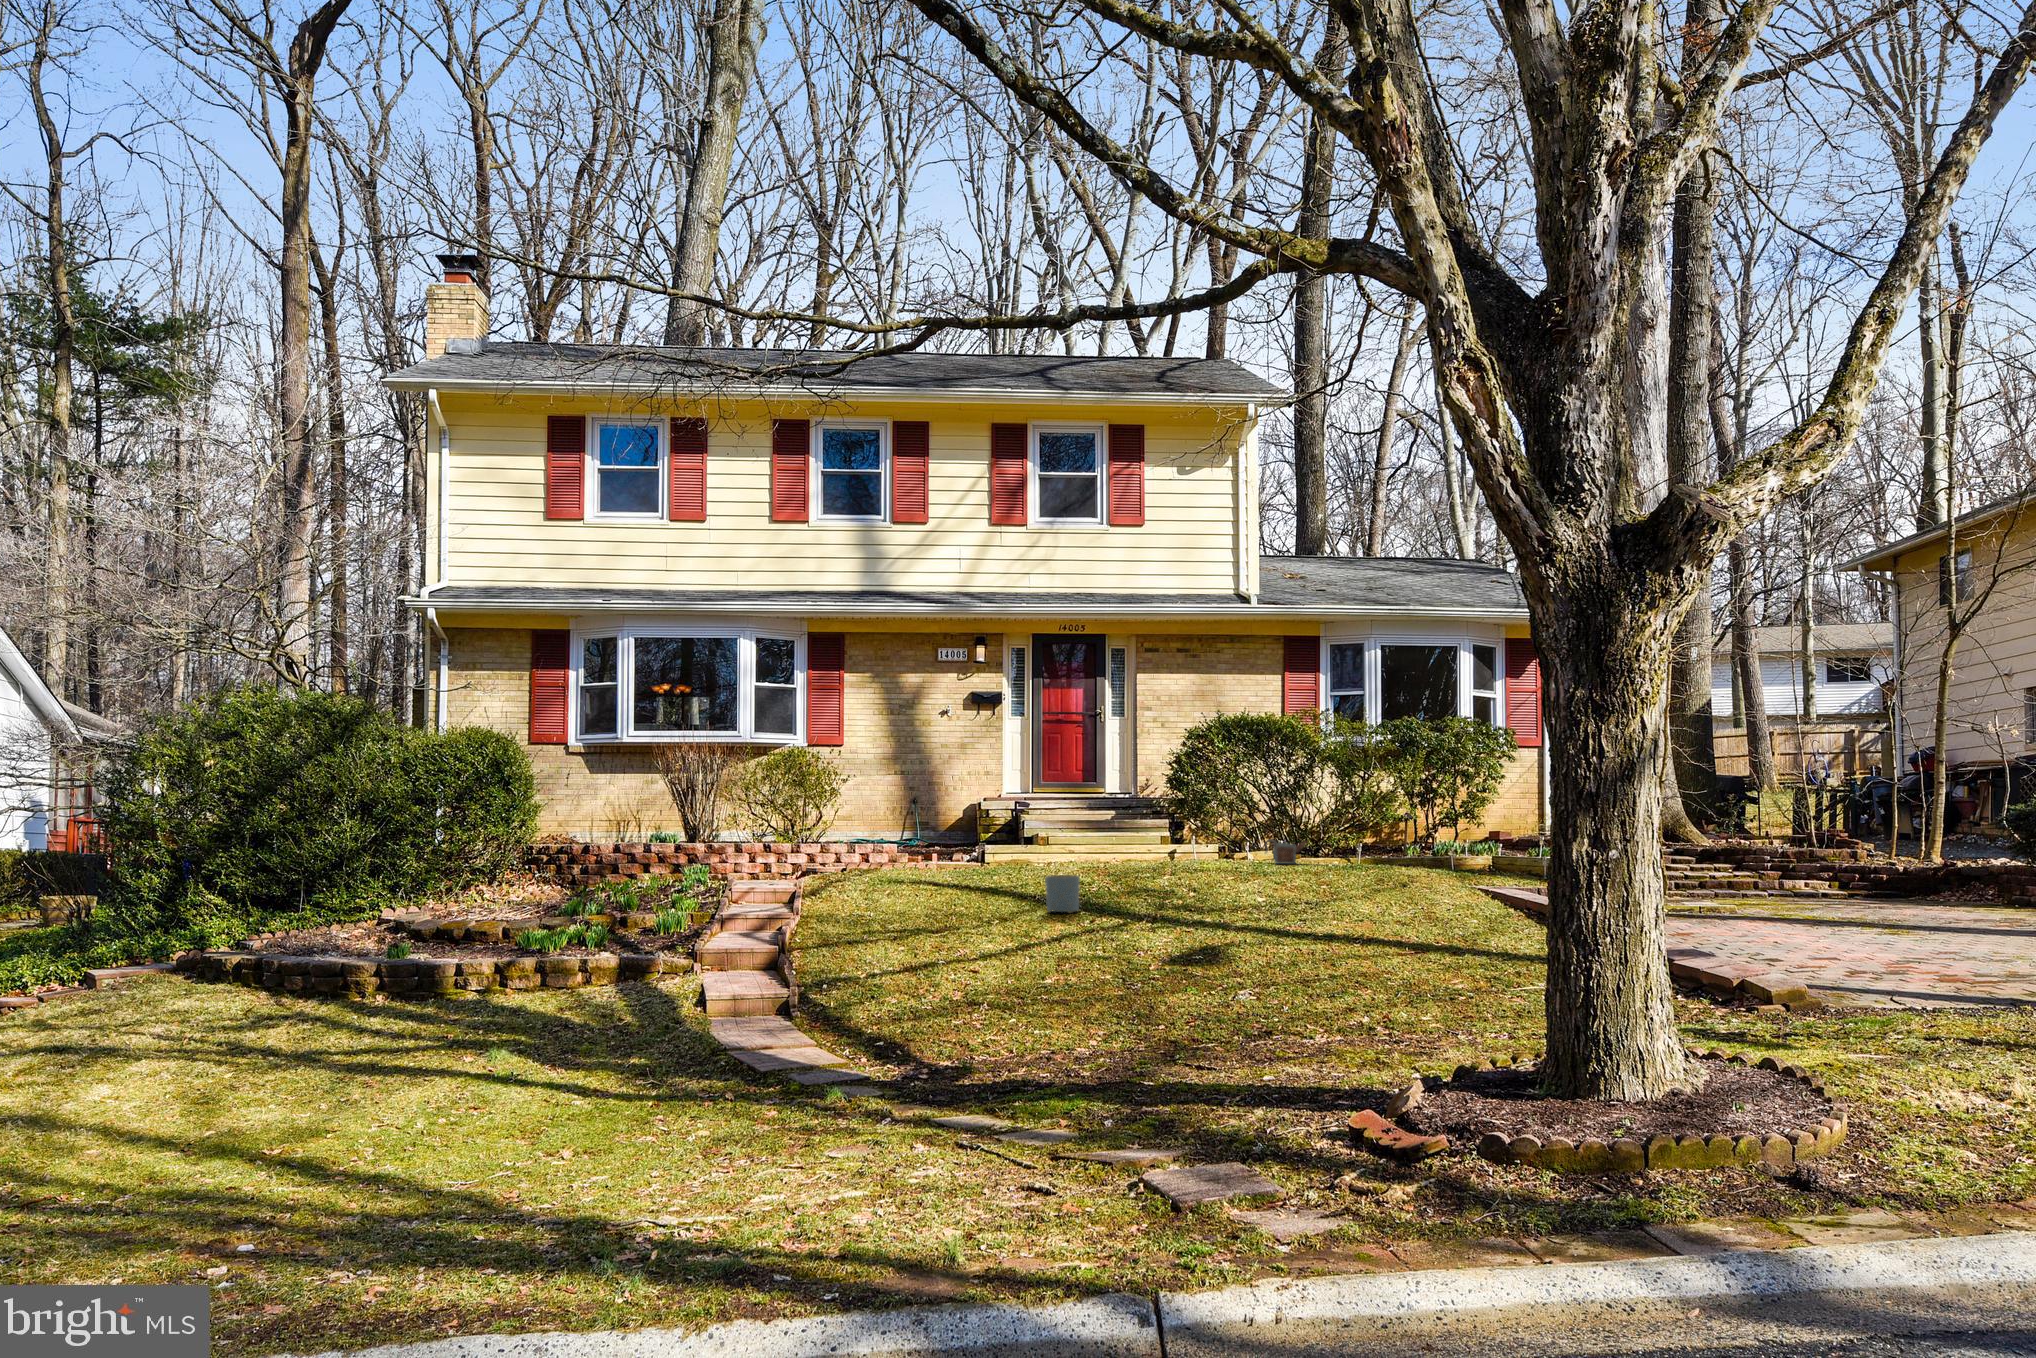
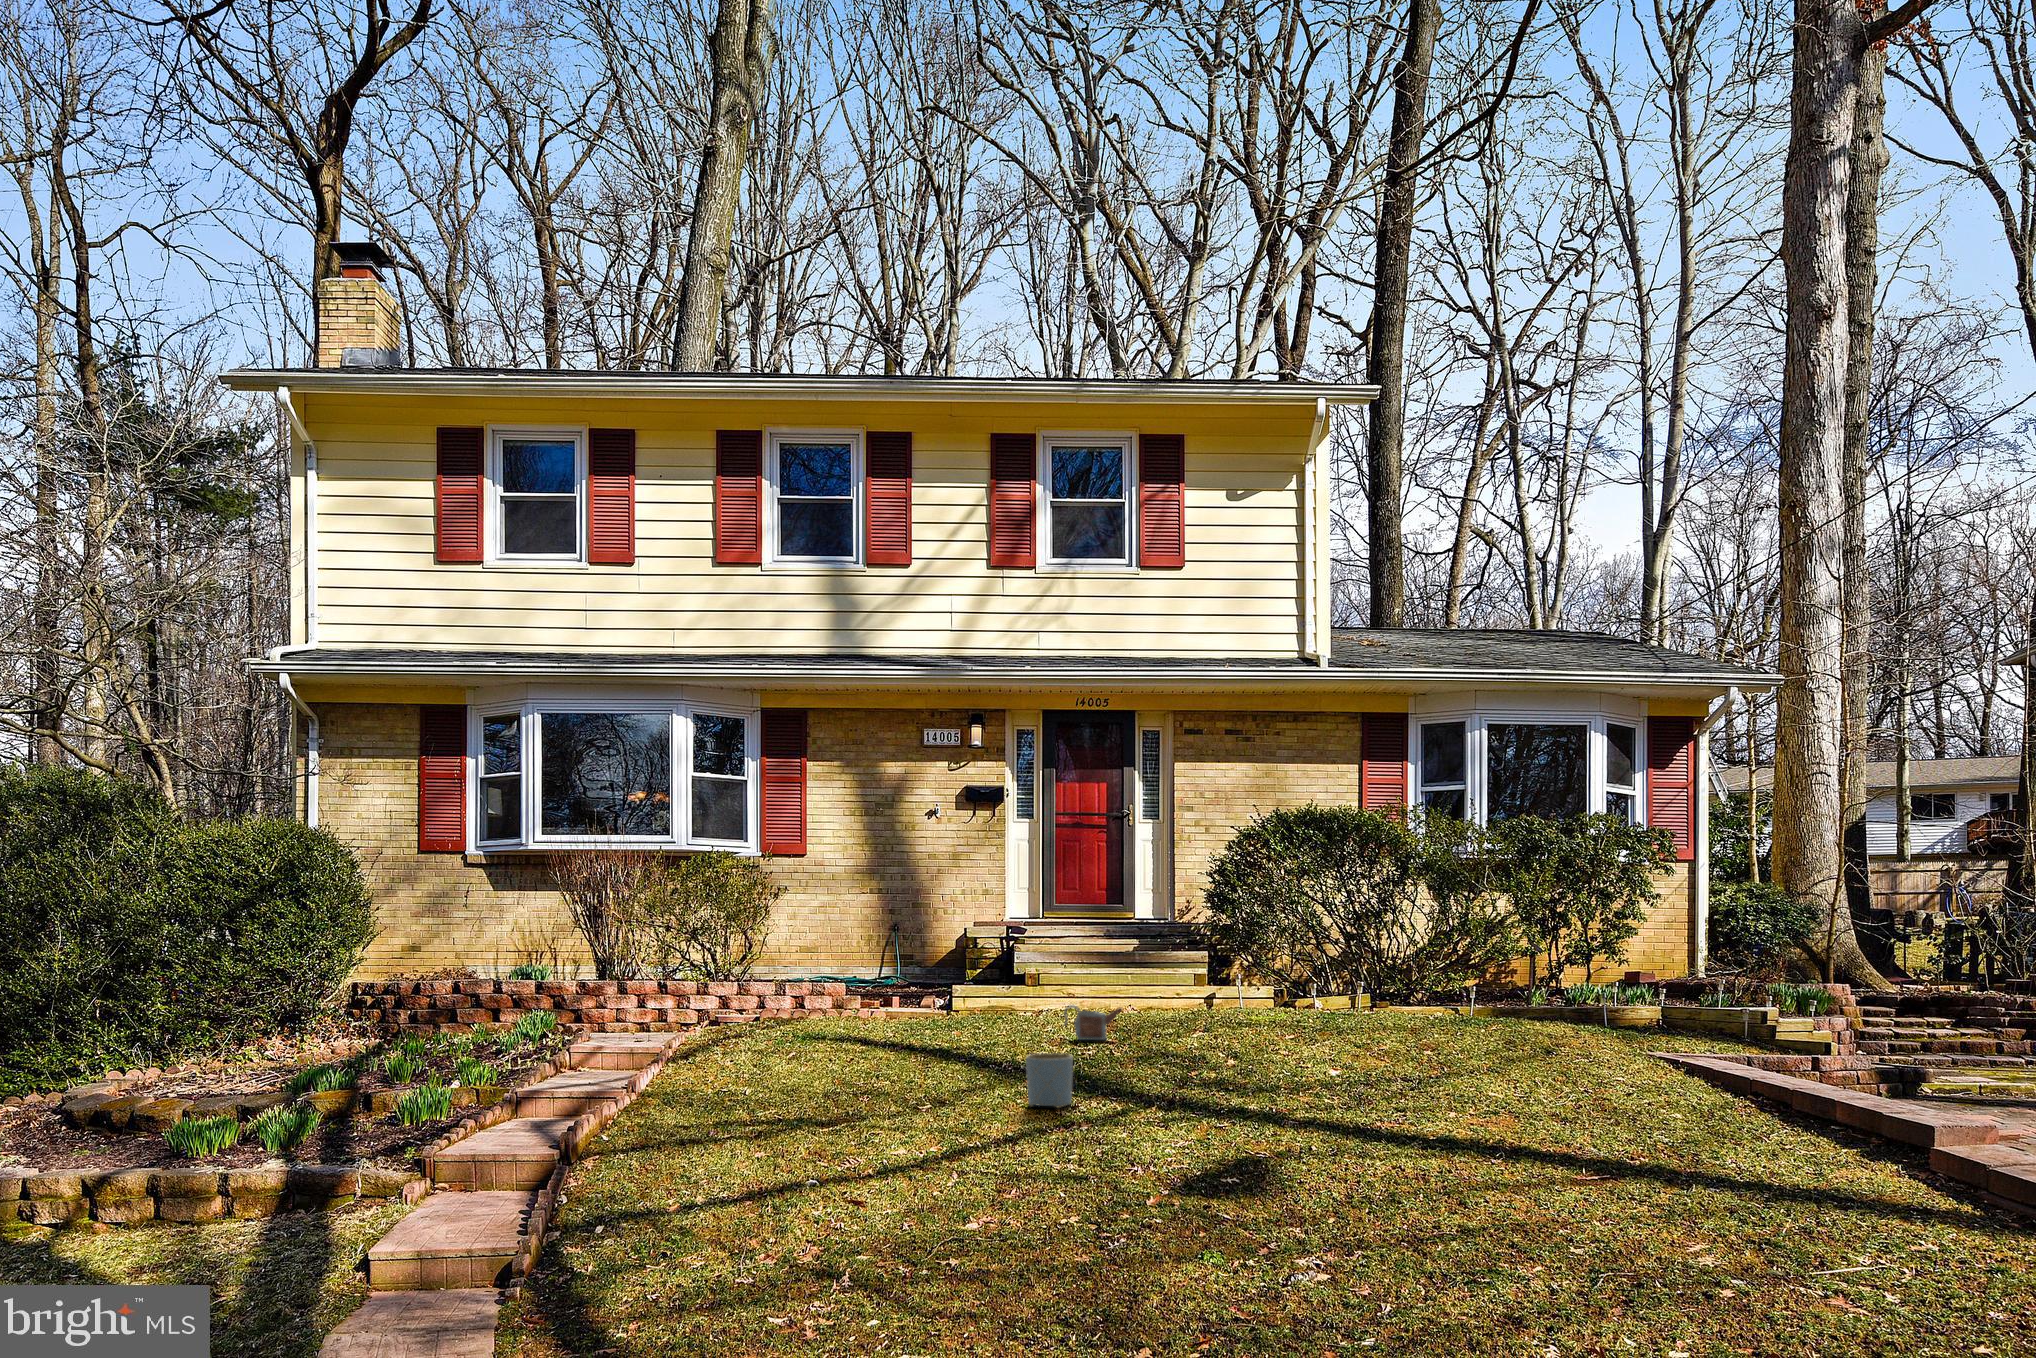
watering can: present [1265,839,1308,864] -> present [1064,1005,1122,1040]

